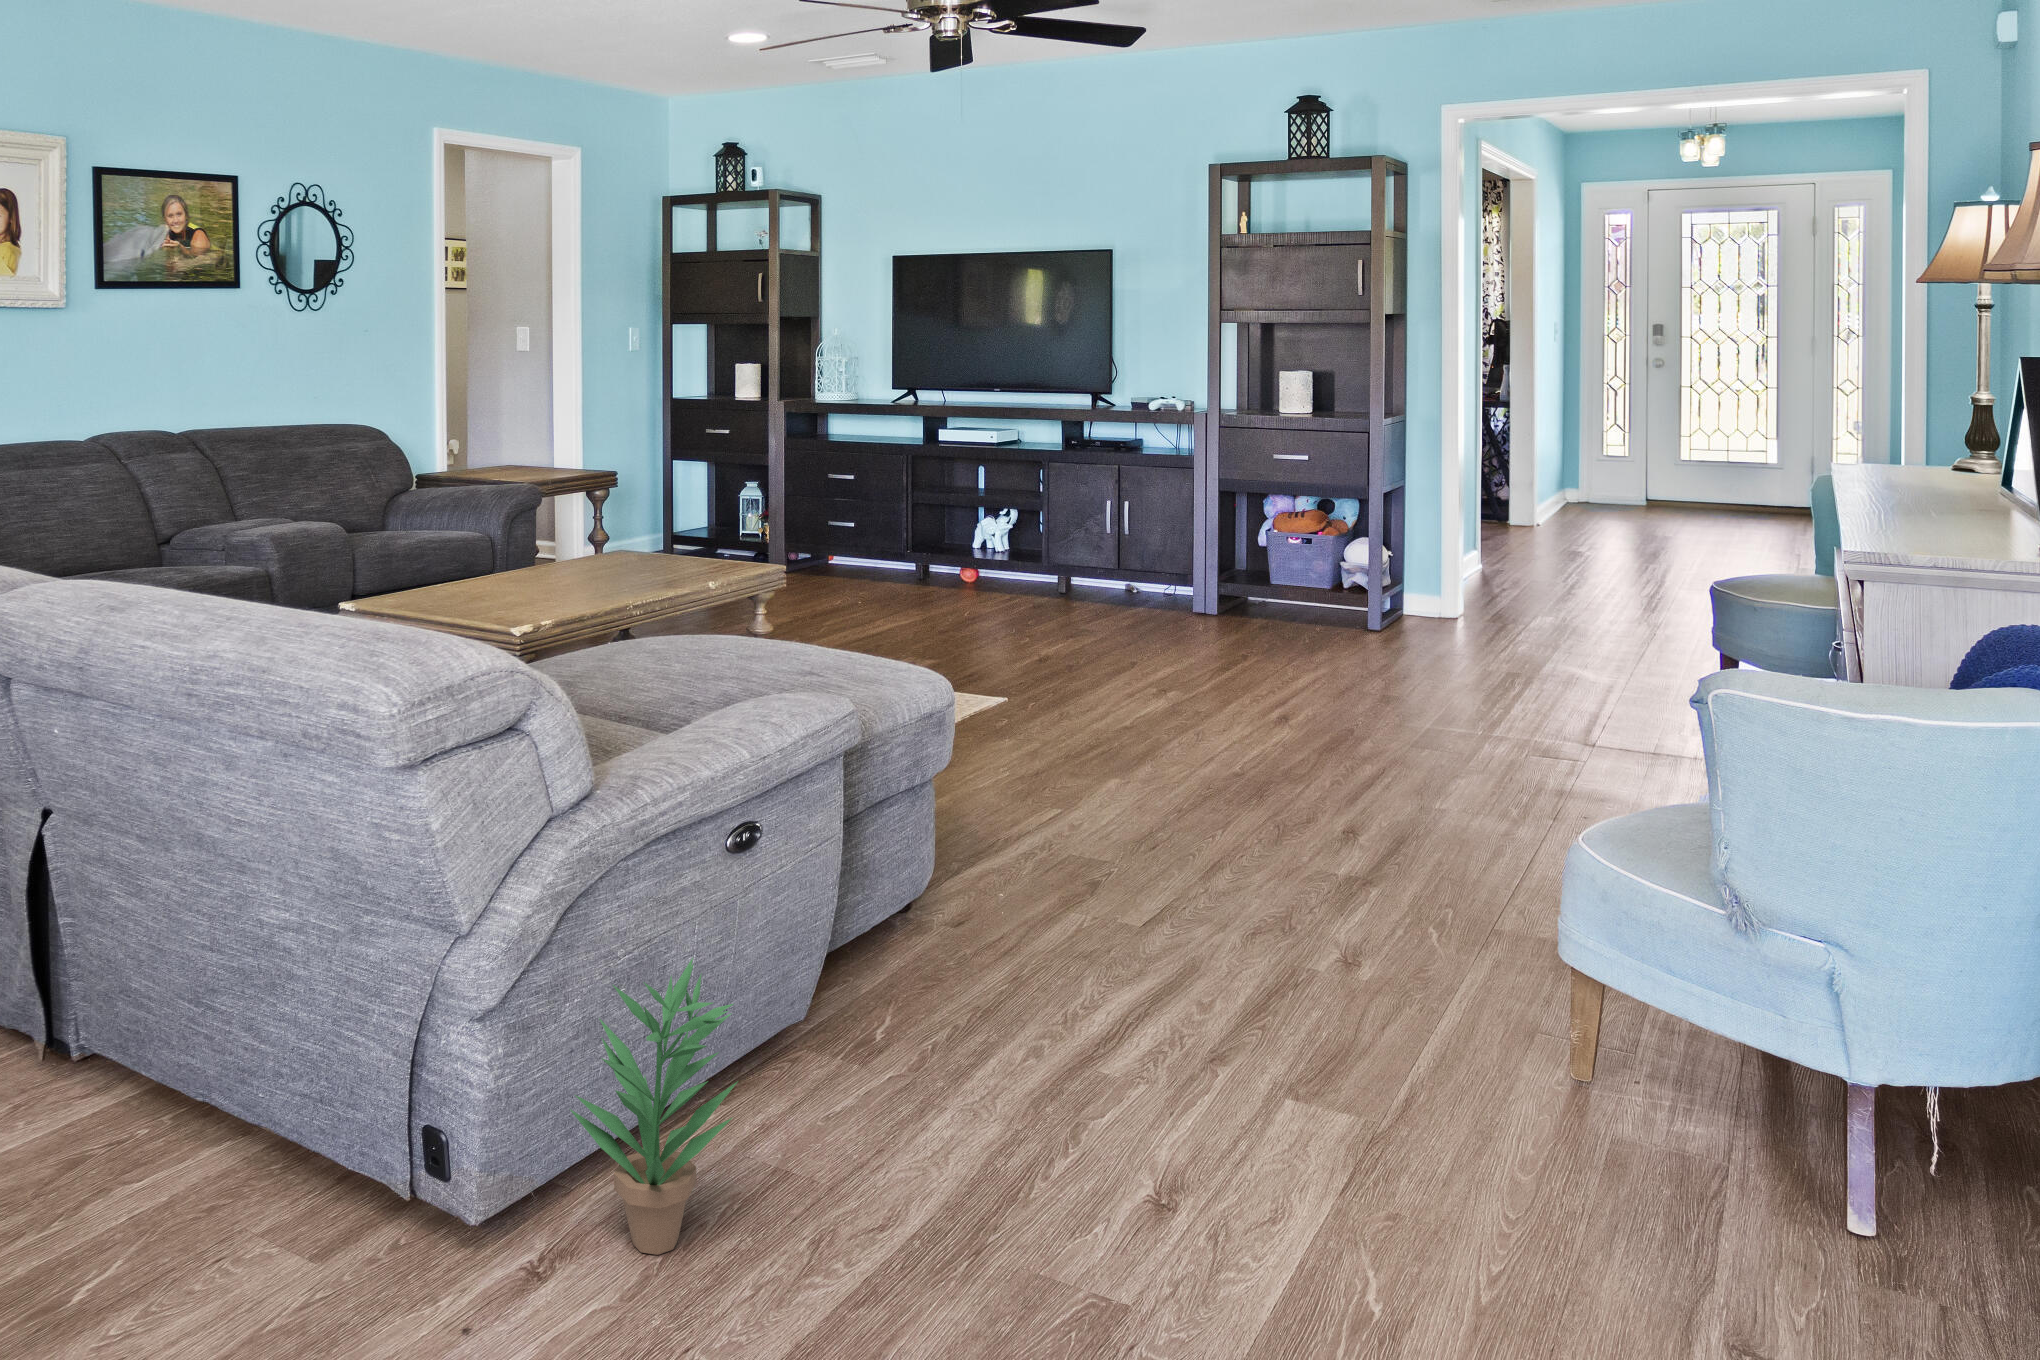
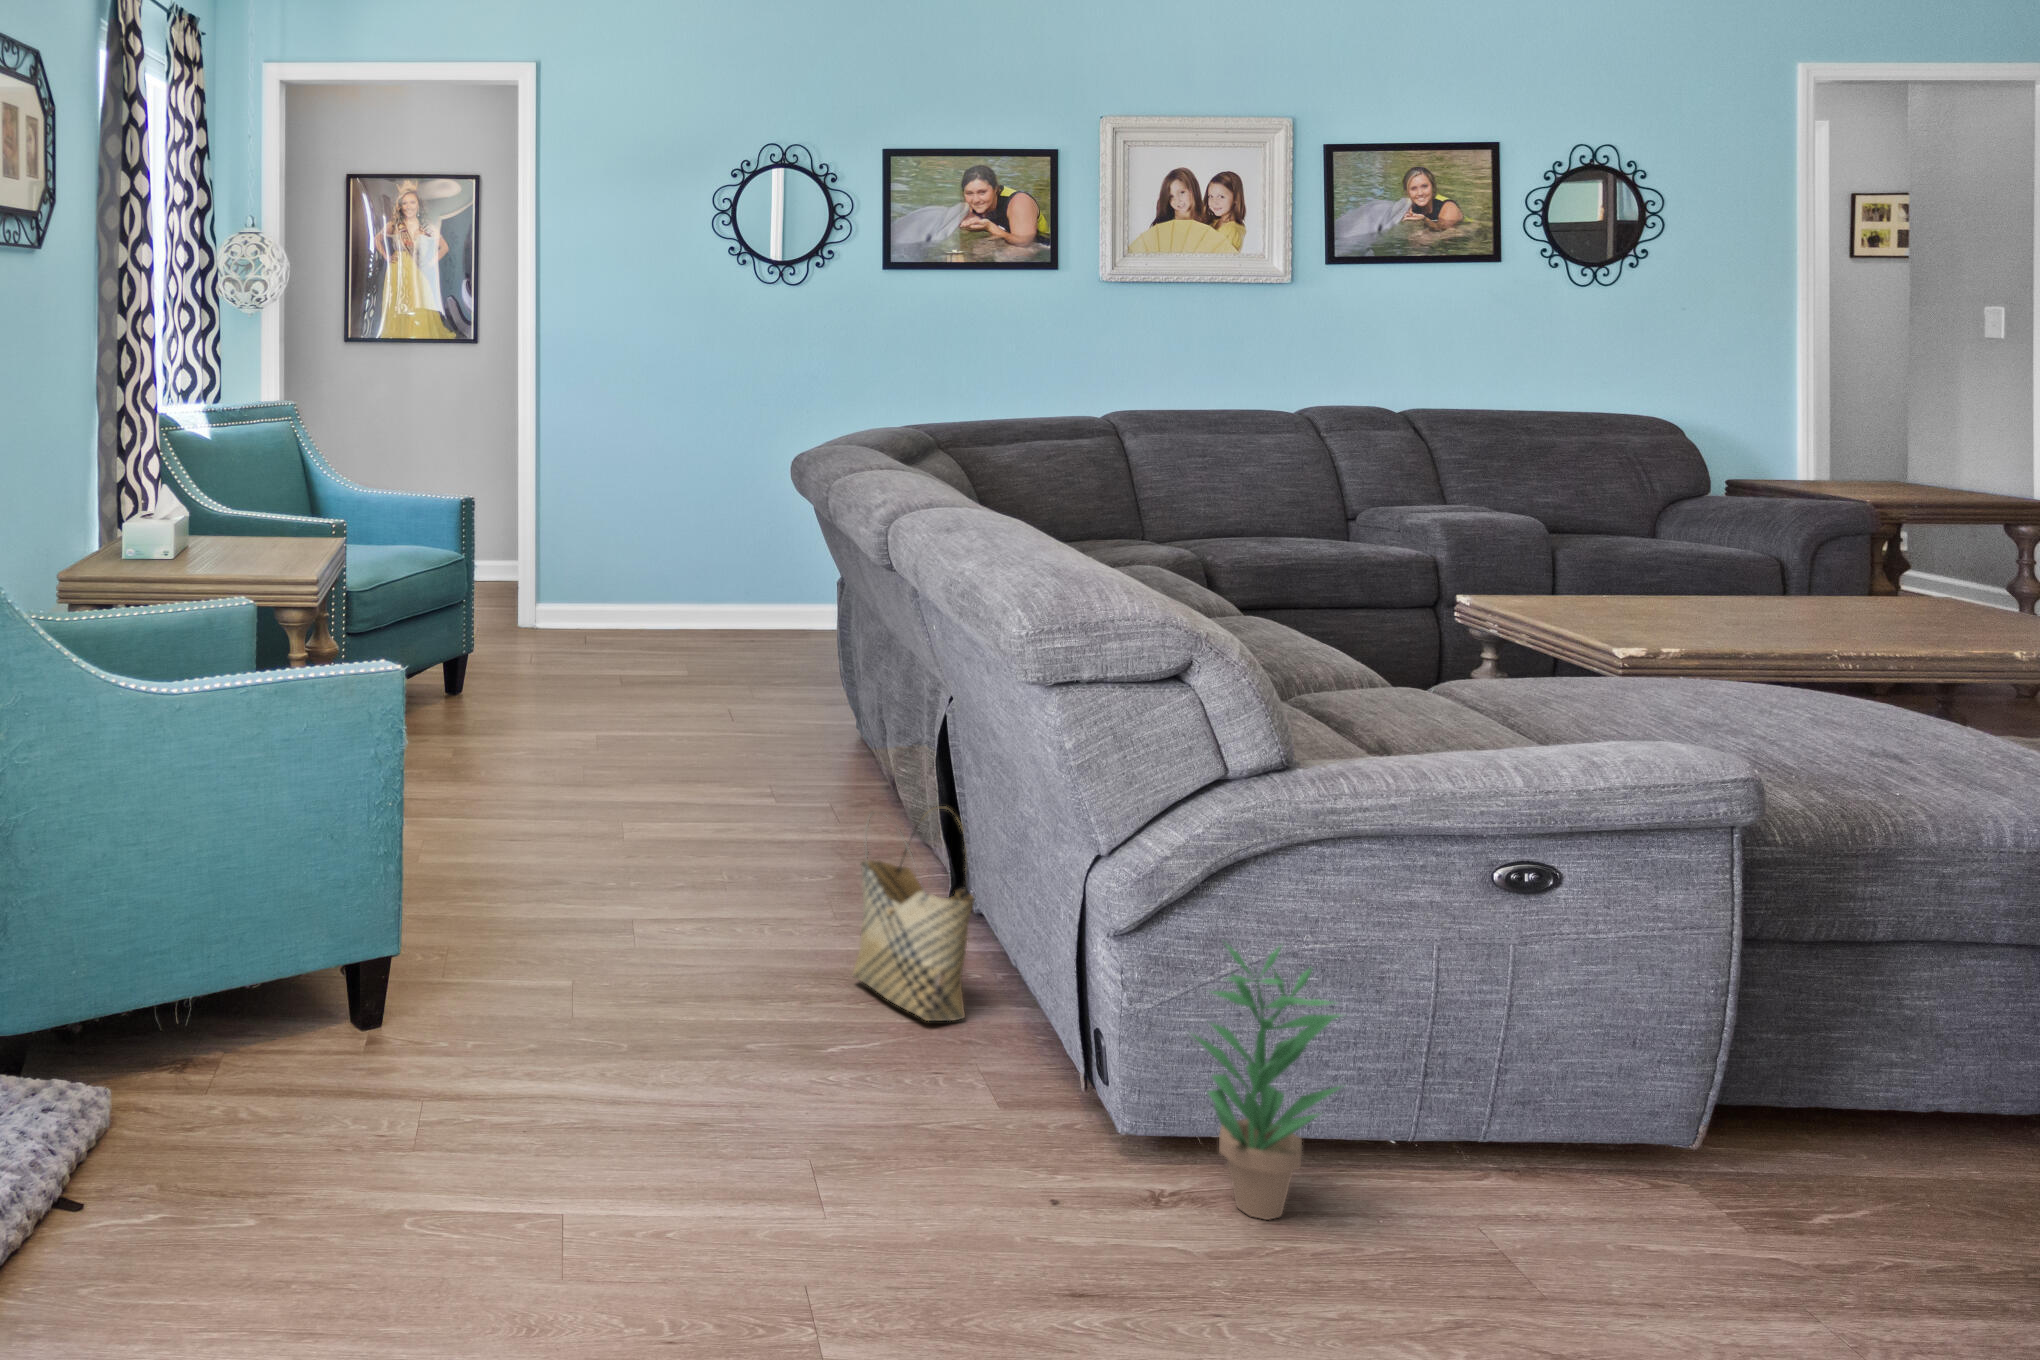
woven basket: none [34,940,215,1213] -> present [853,806,975,1021]

